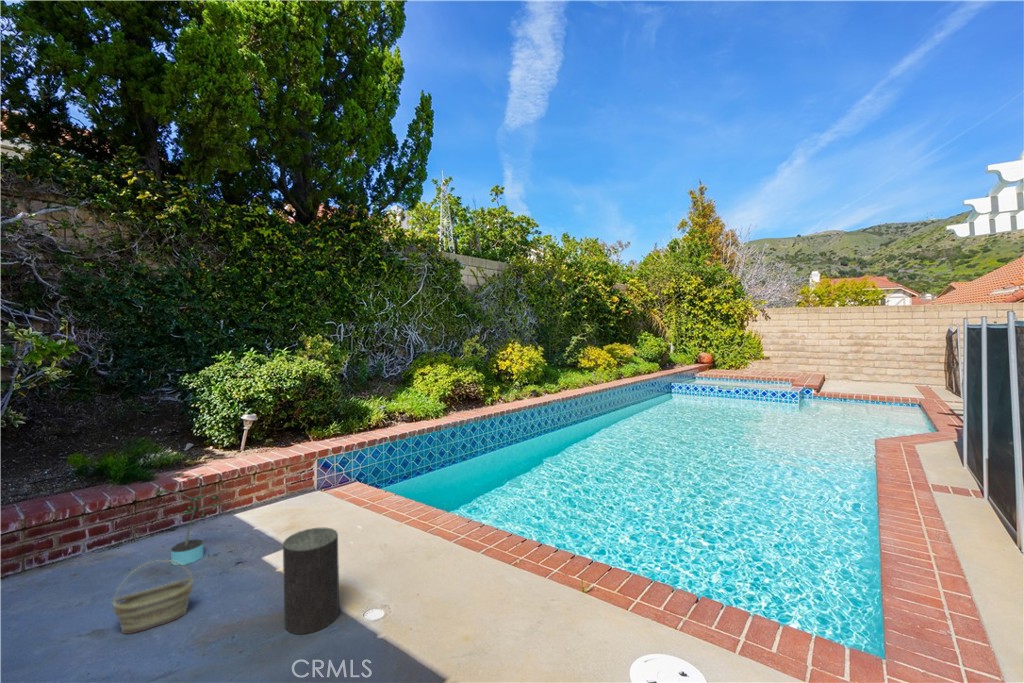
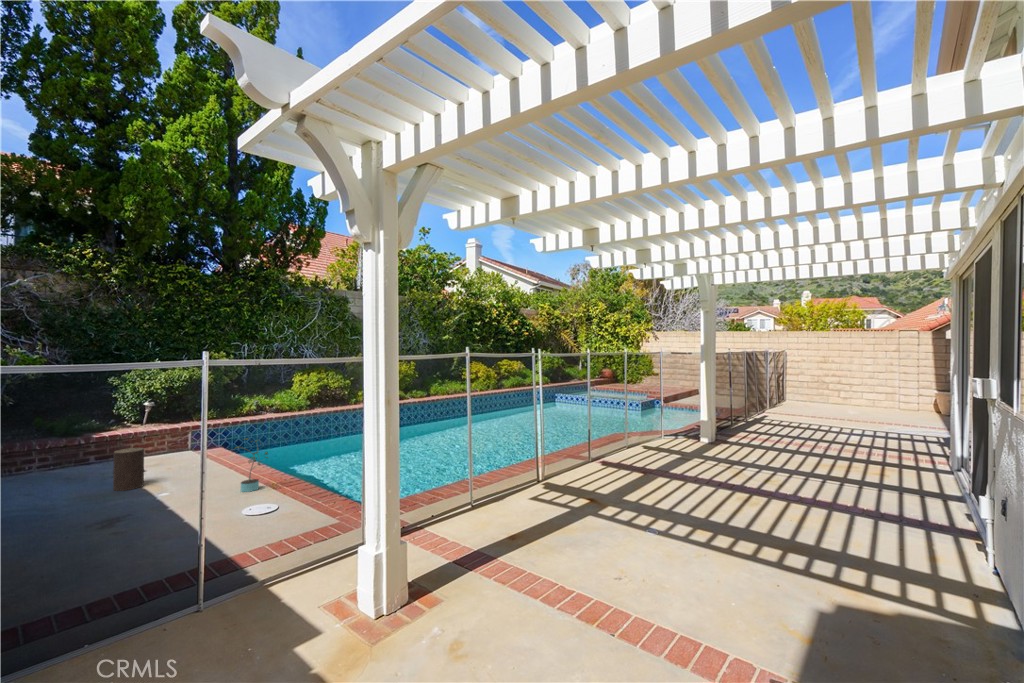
potted plant: present [156,473,218,565] -> present [236,438,268,492]
basket: present [113,562,193,634] -> none [37,459,78,490]

